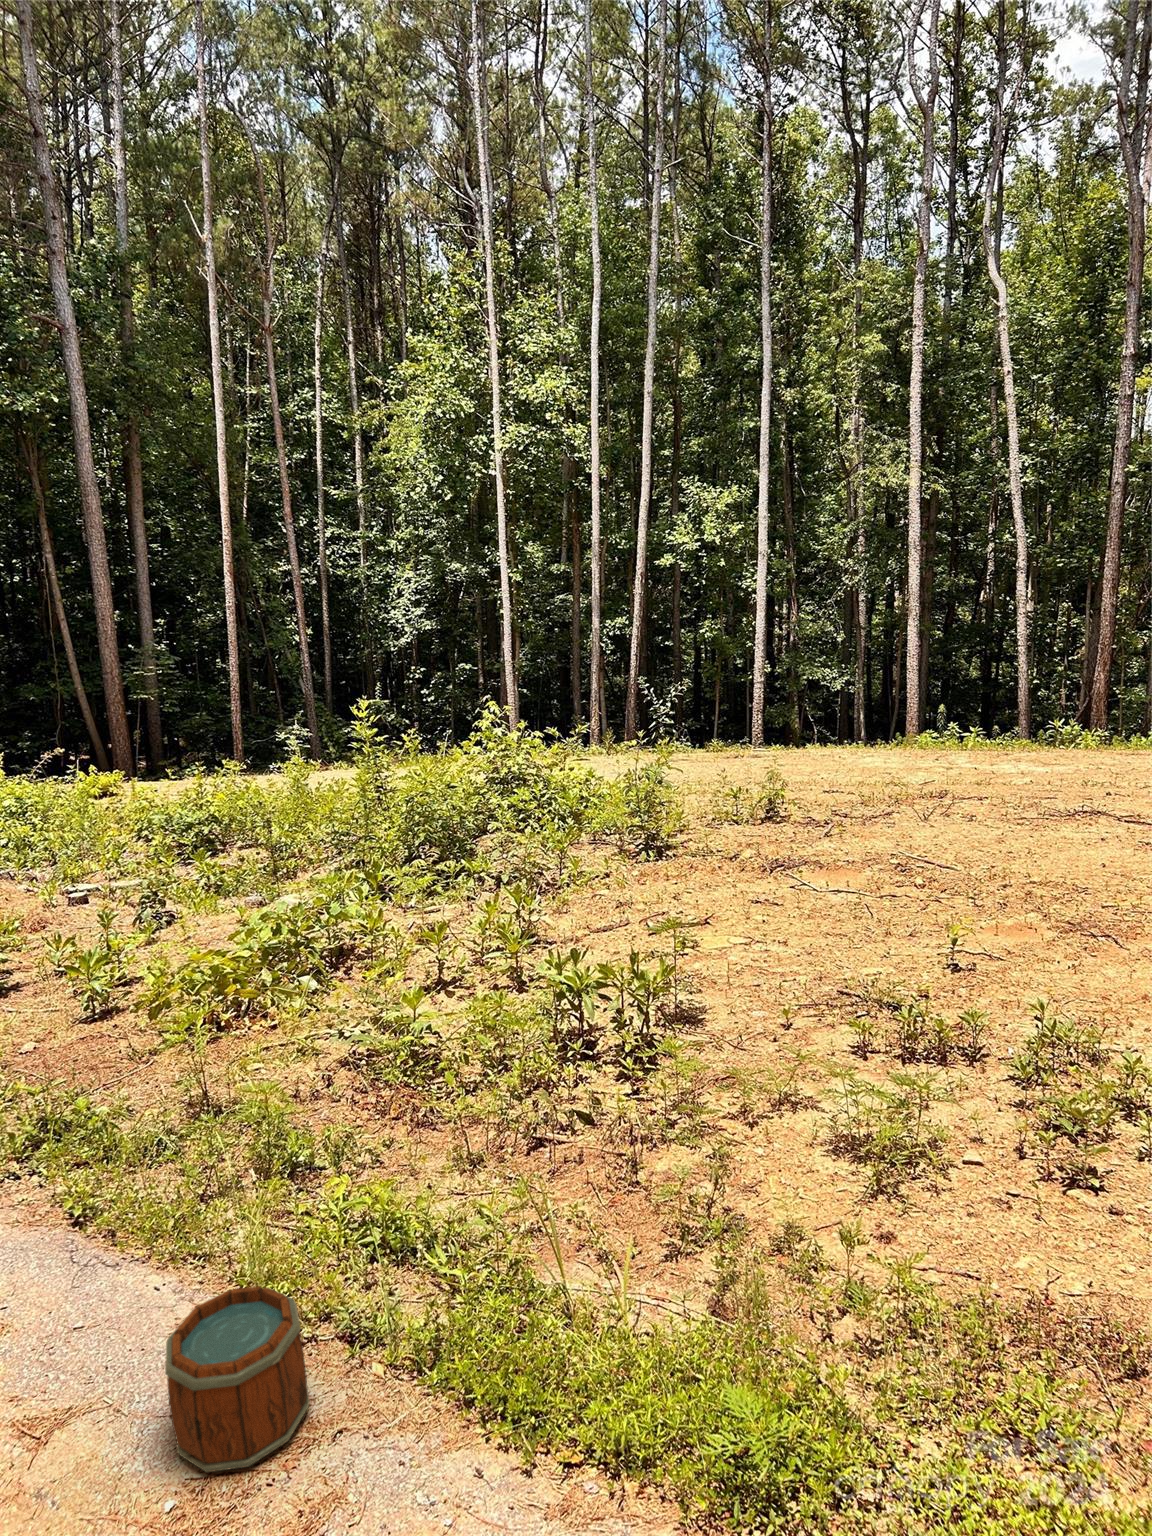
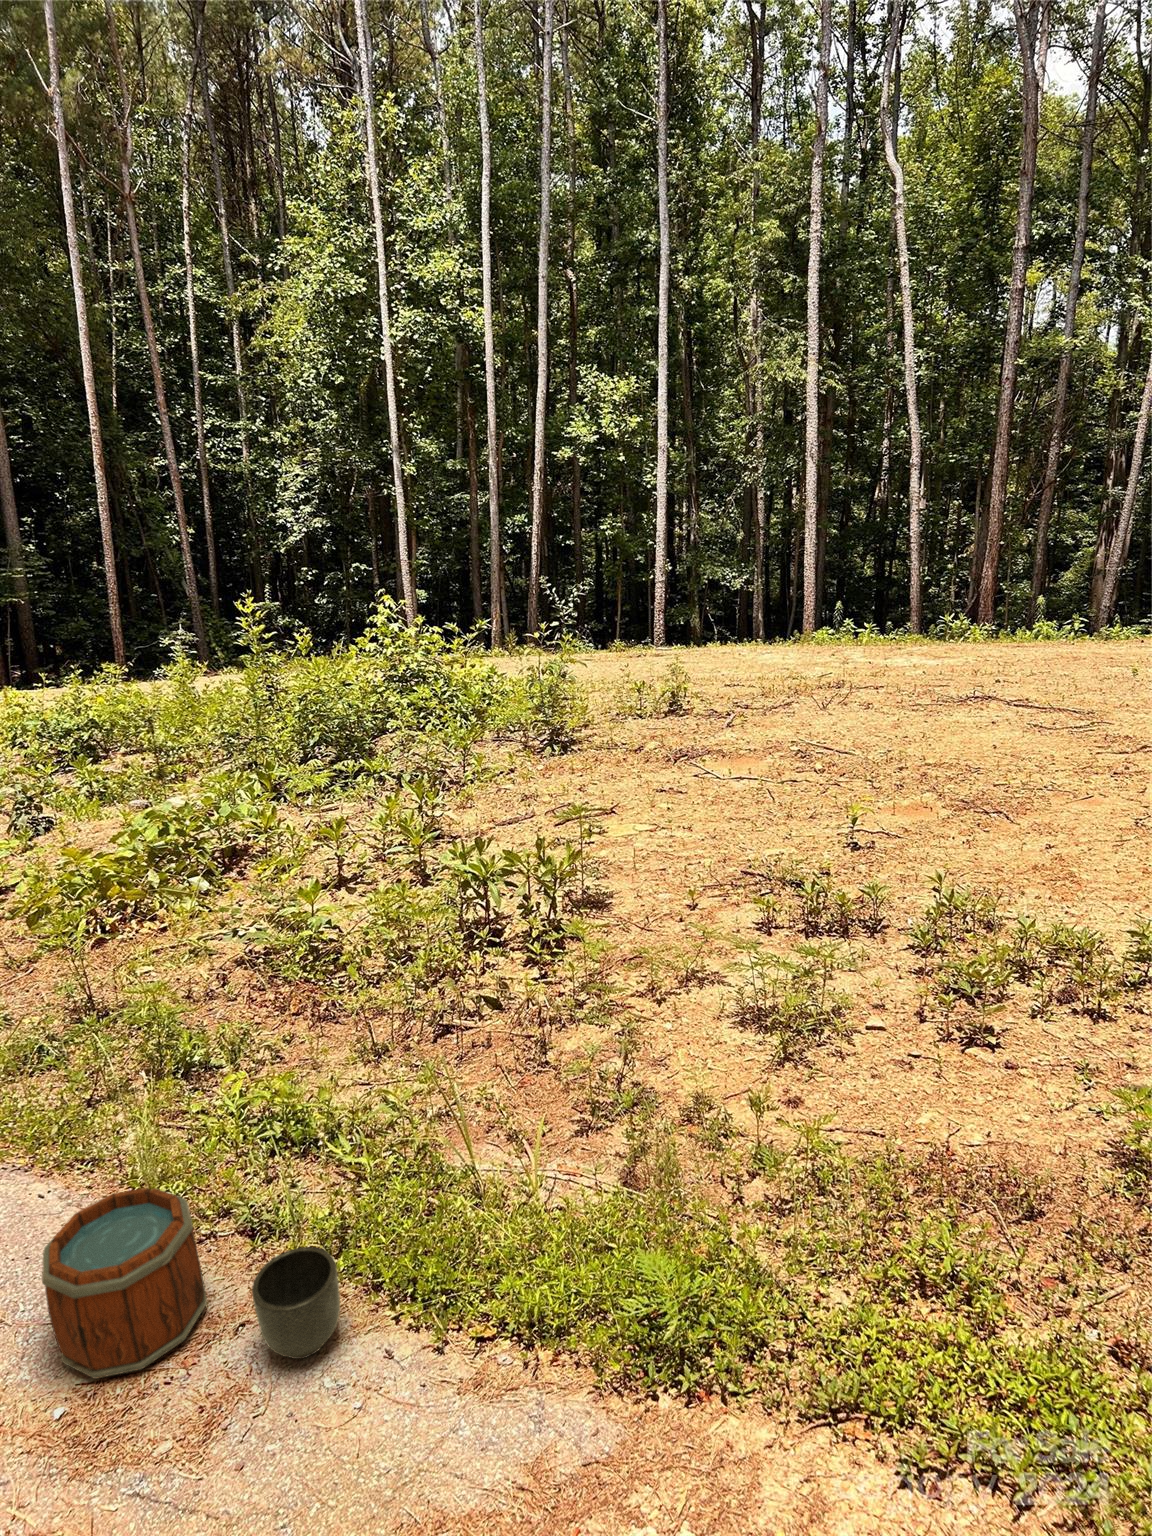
planter: none [353,1356,433,1469] -> present [252,1247,340,1359]

